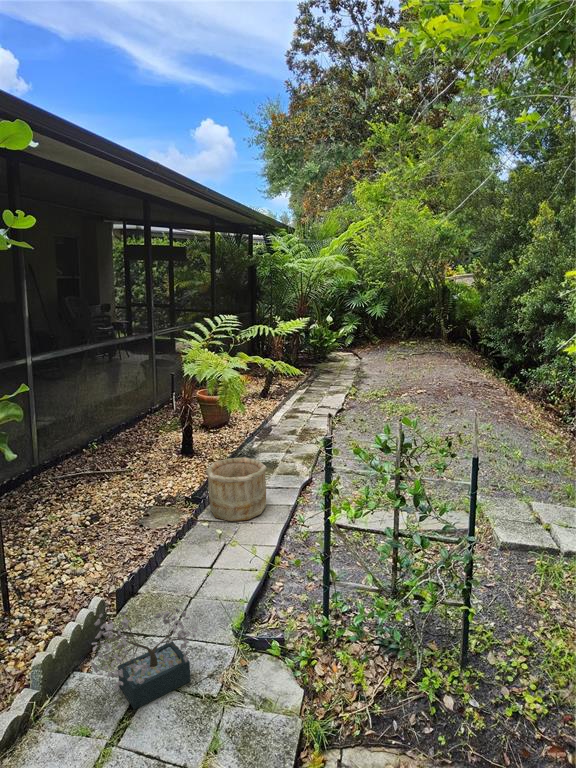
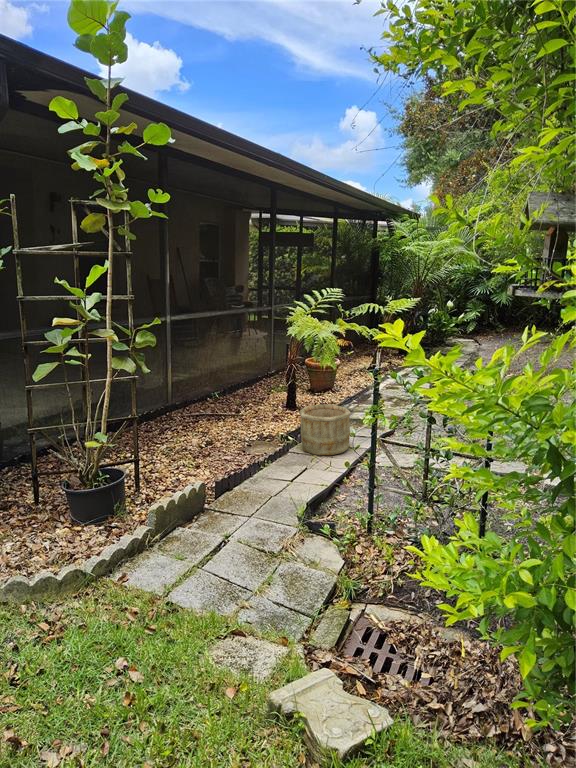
decorative plant: present [92,608,197,709] -> none [190,482,269,554]

